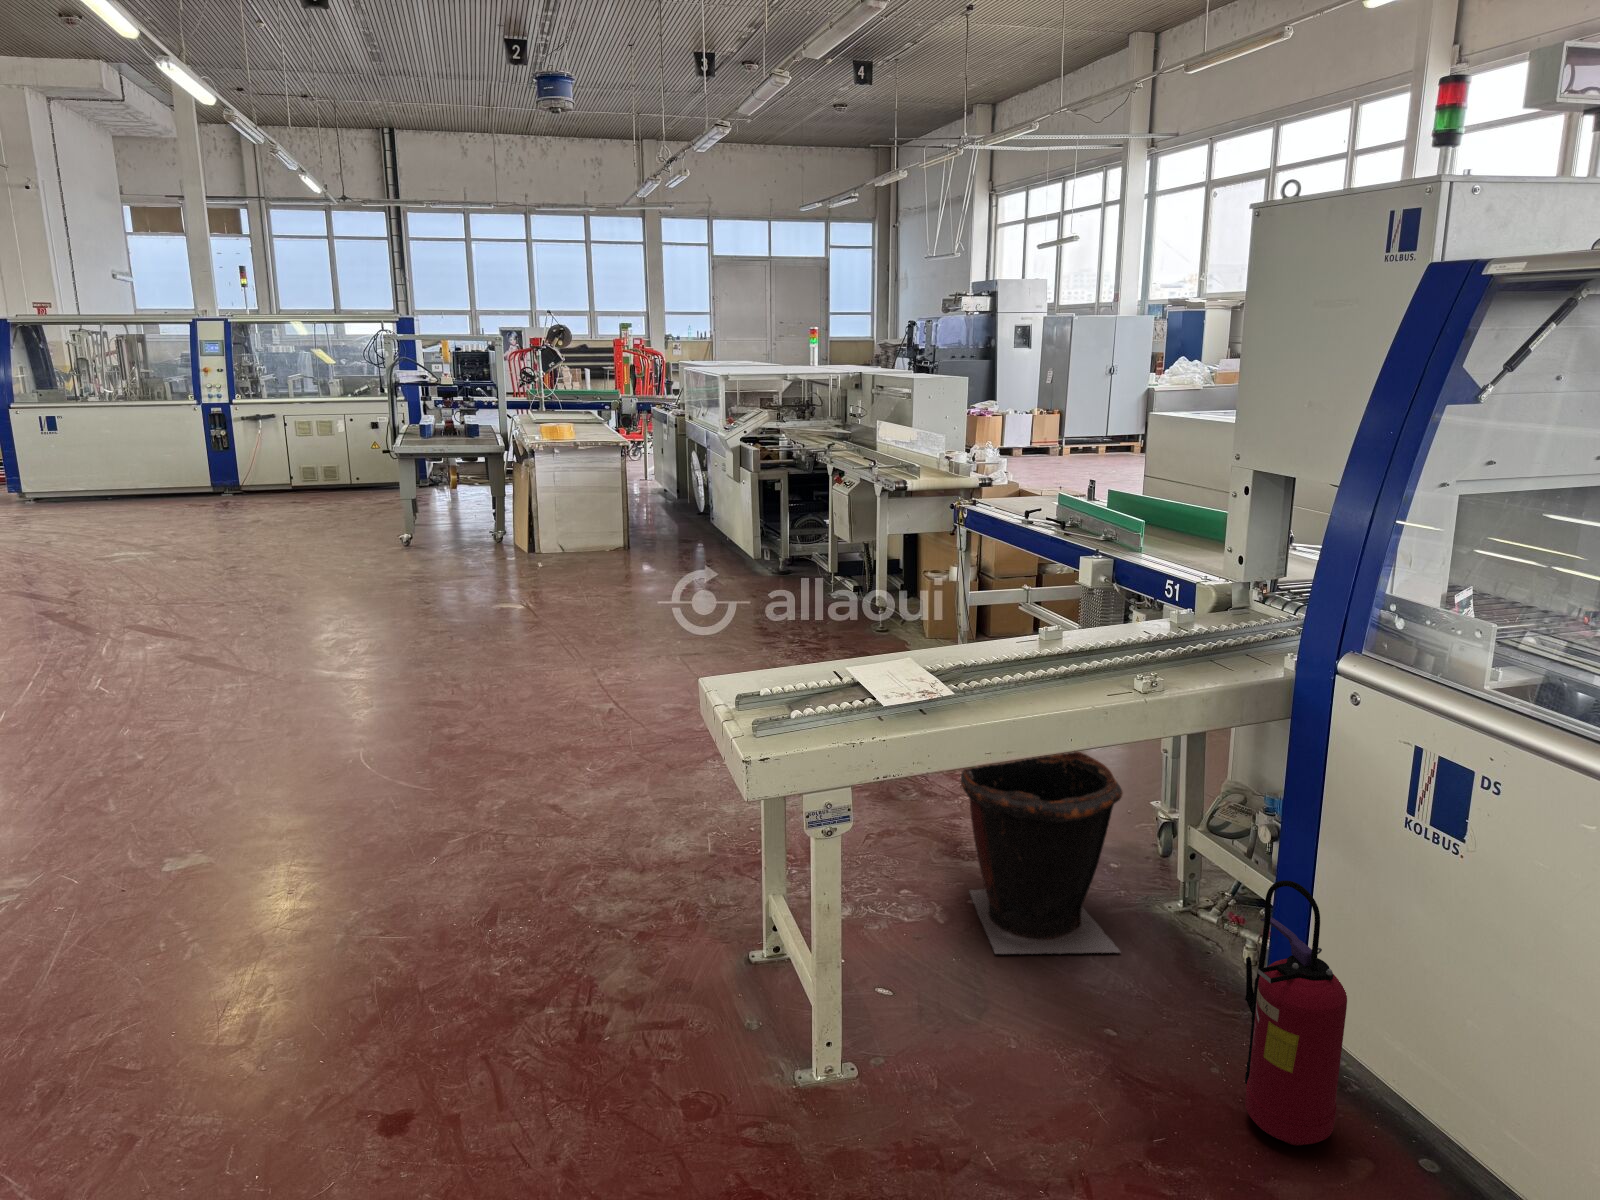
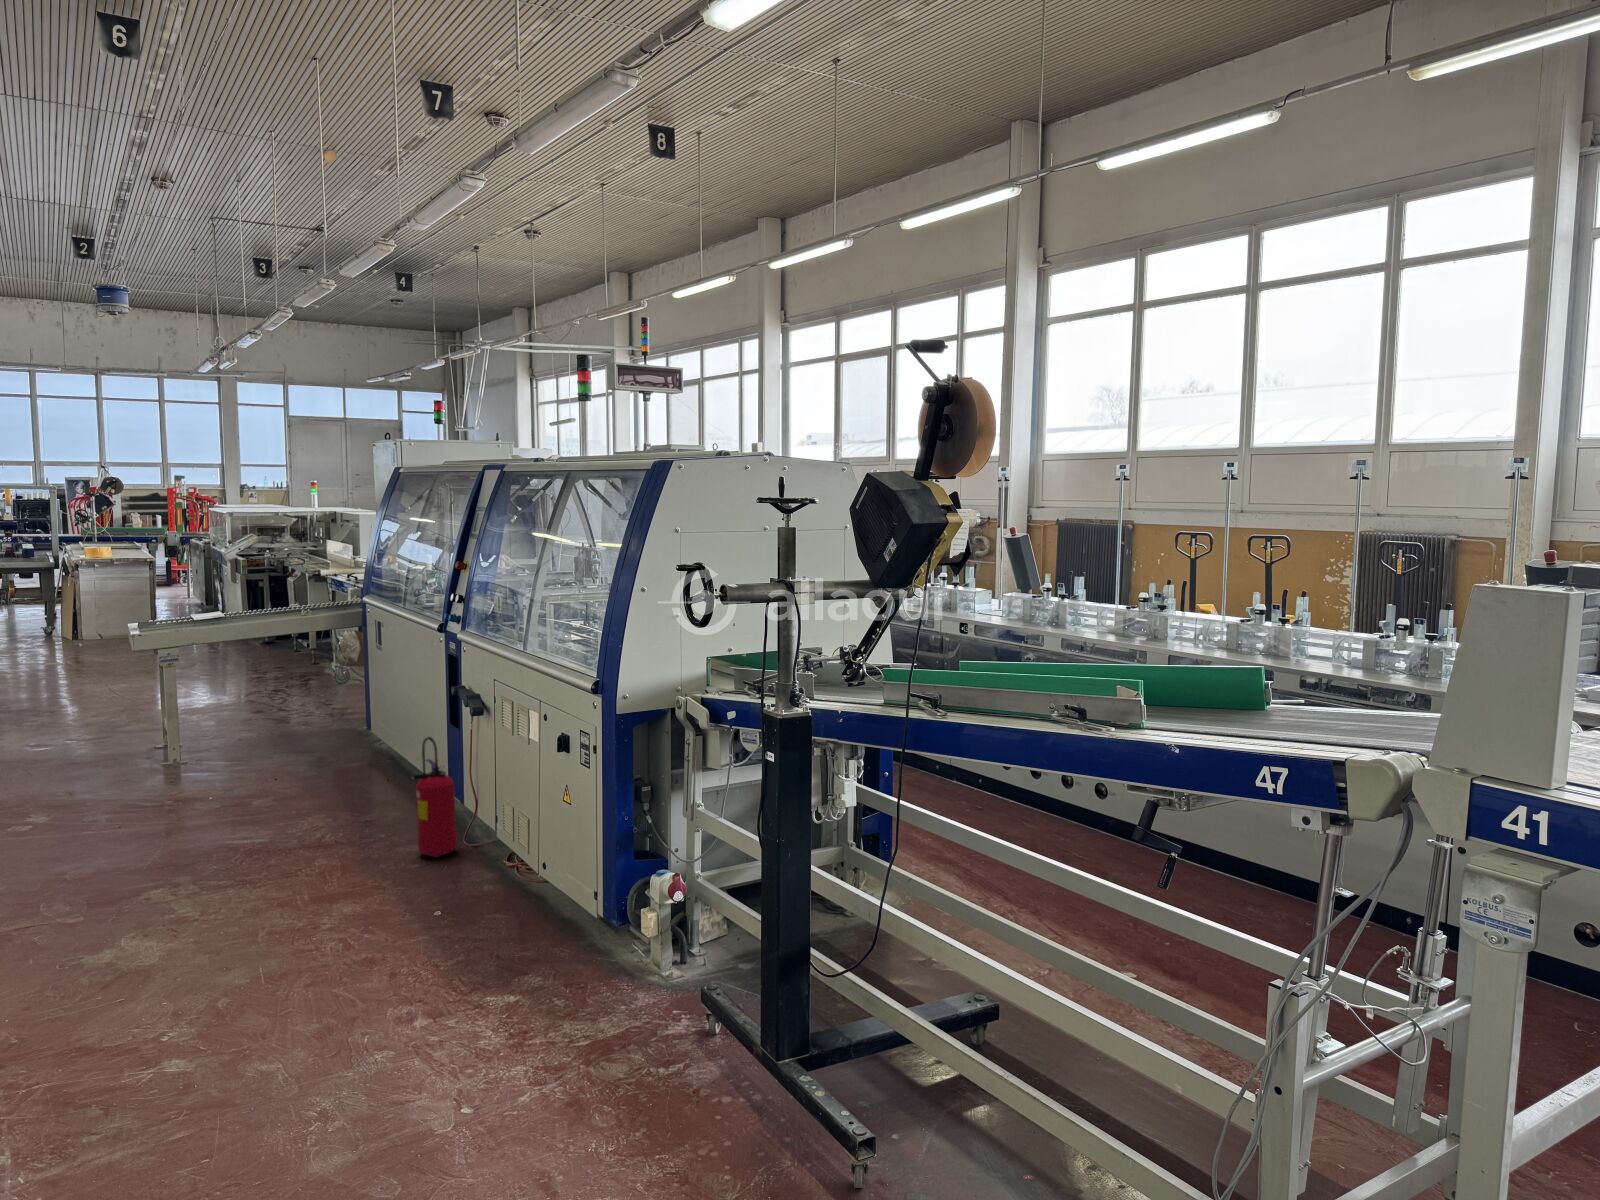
waste bin: present [961,751,1123,954] -> none [314,715,405,820]

